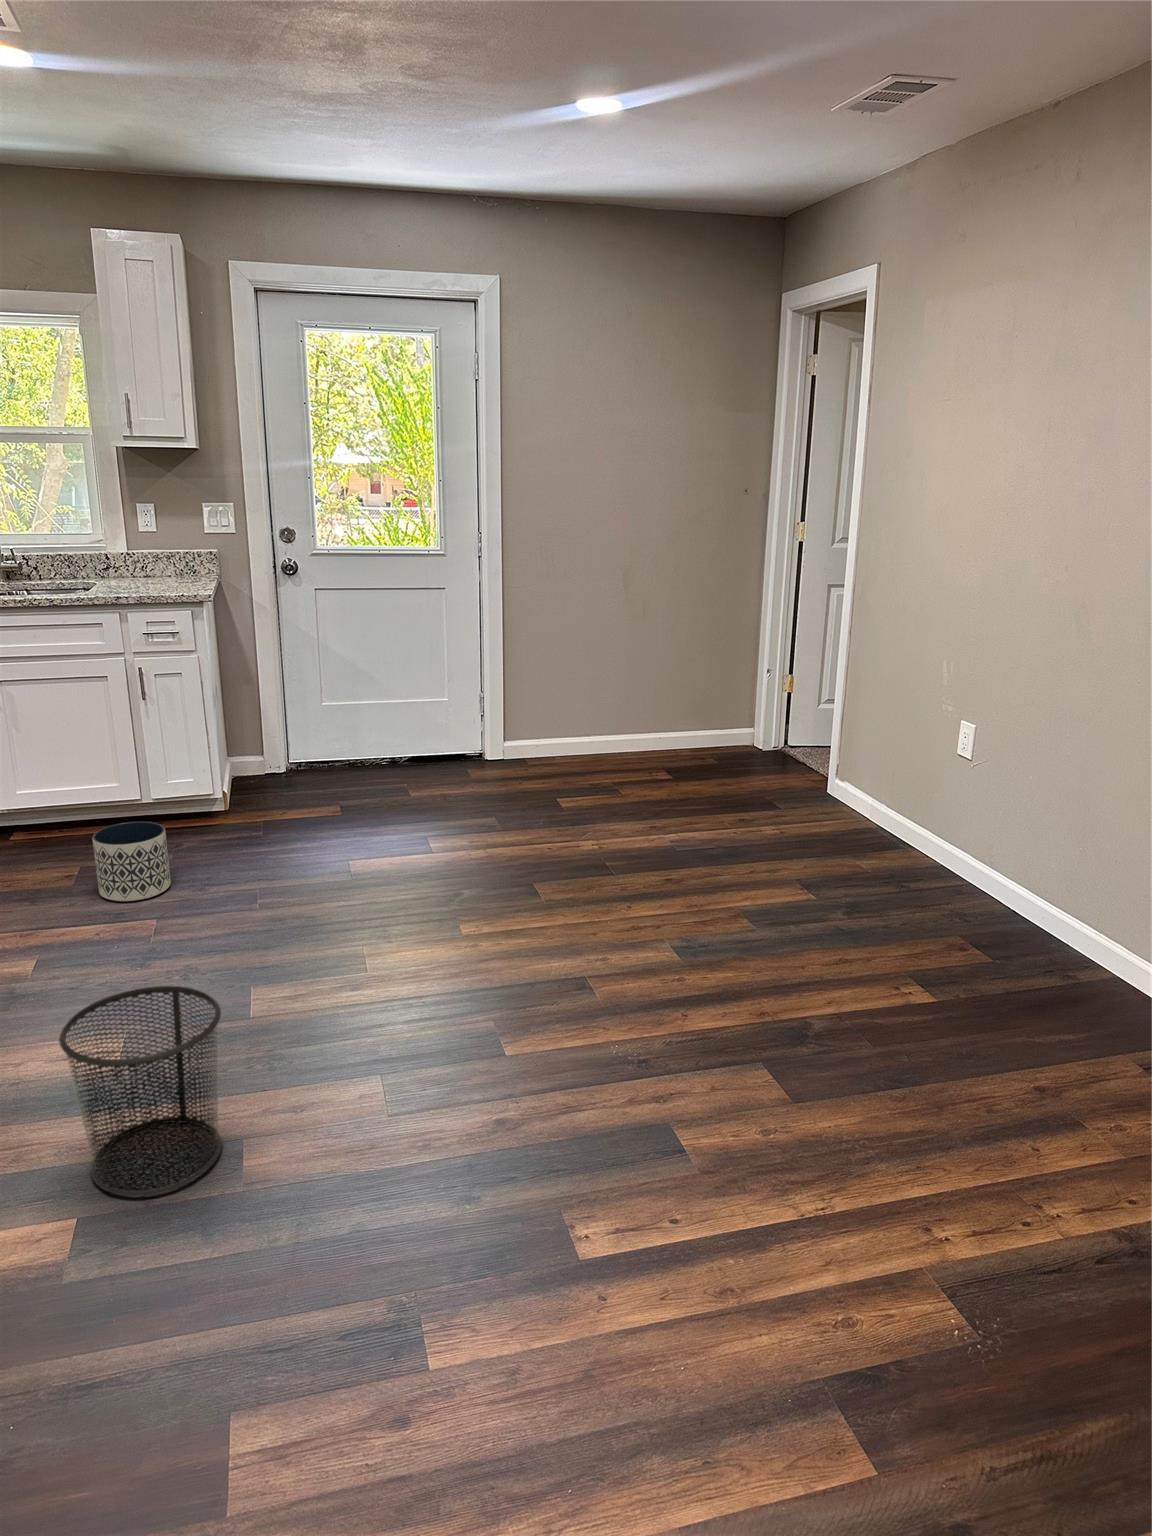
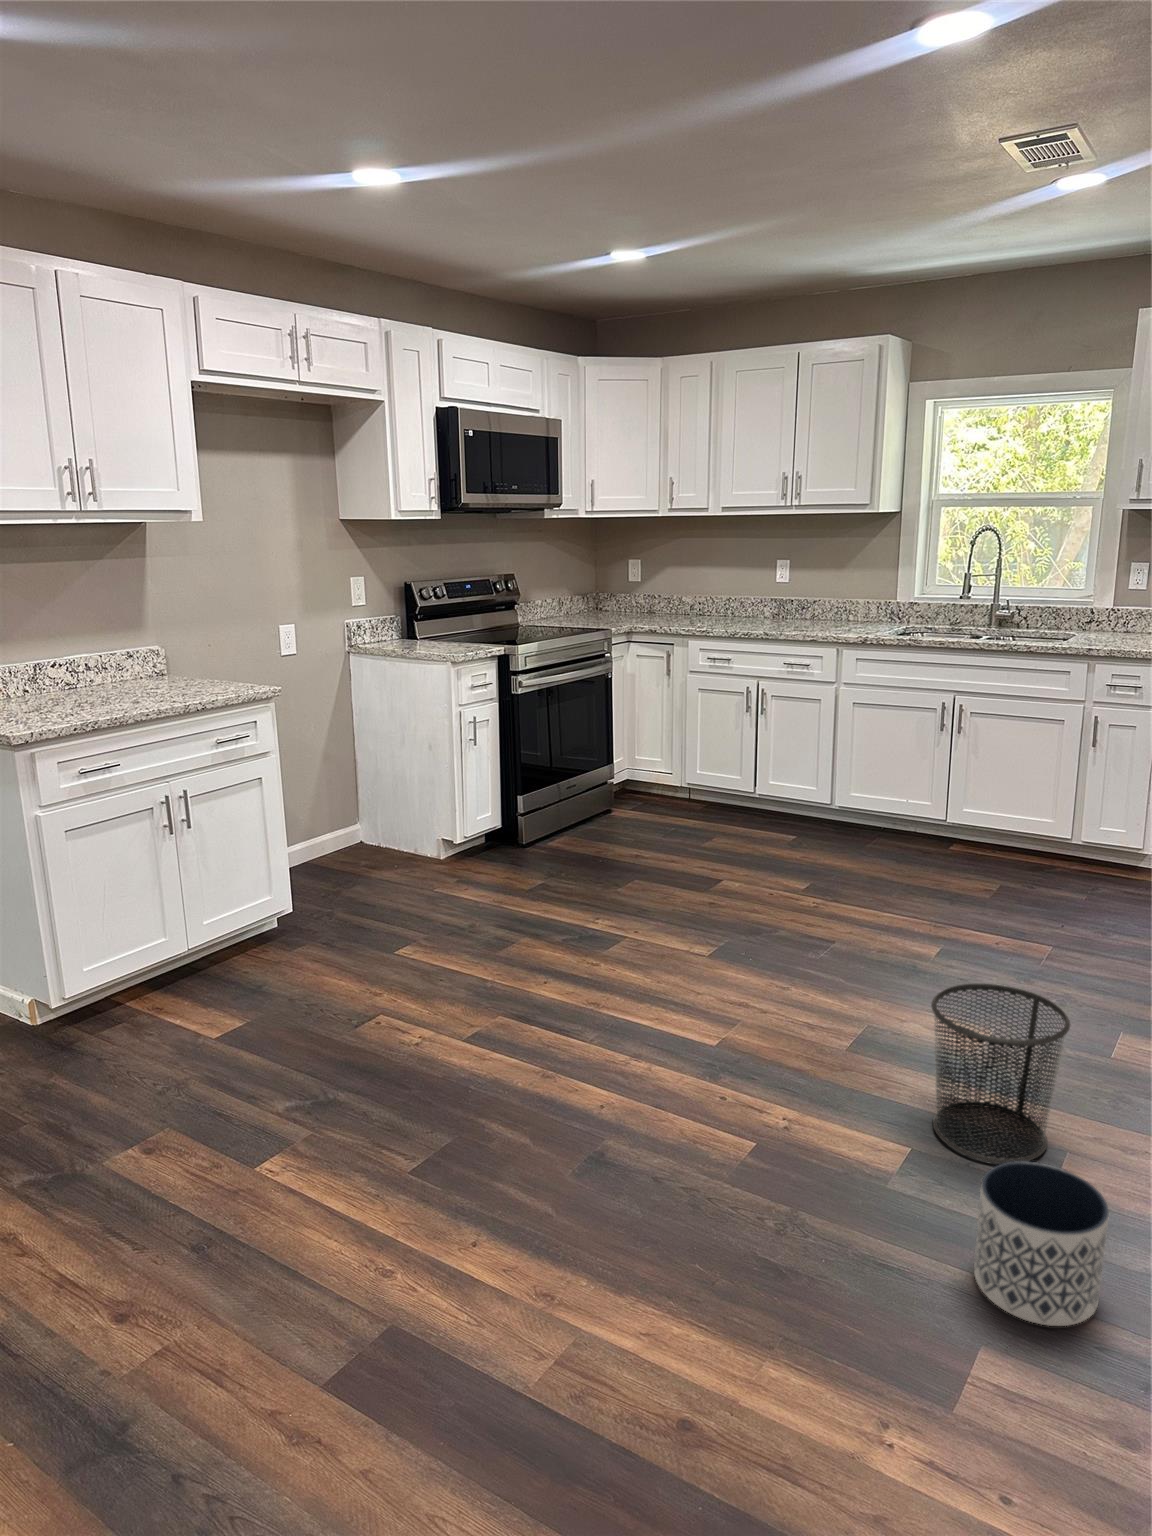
planter: present [92,822,171,901] -> present [974,1161,1109,1326]

